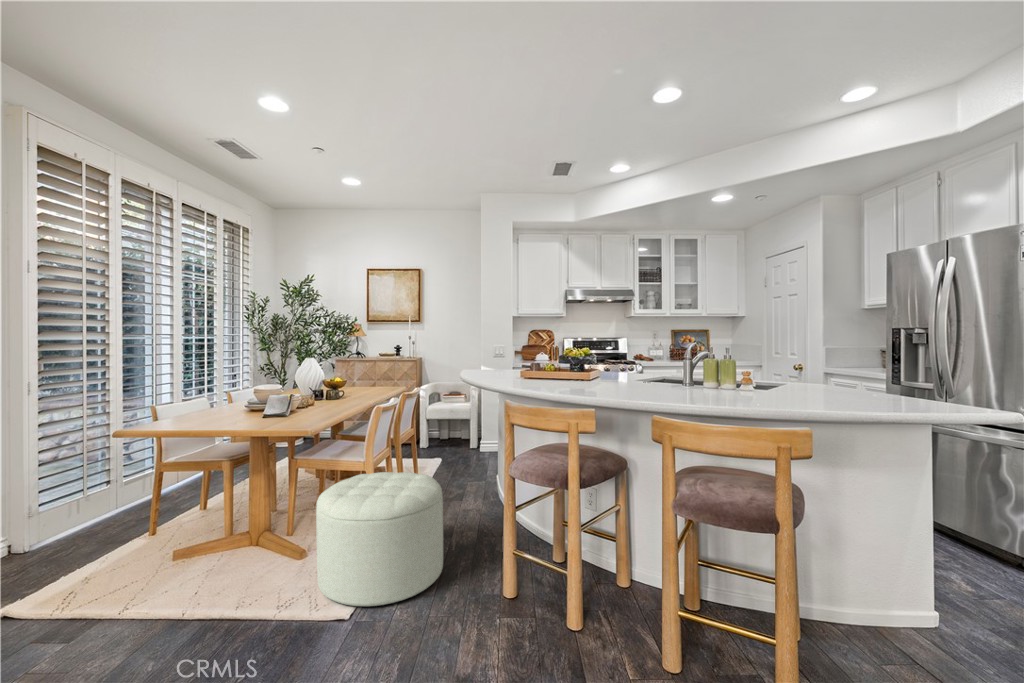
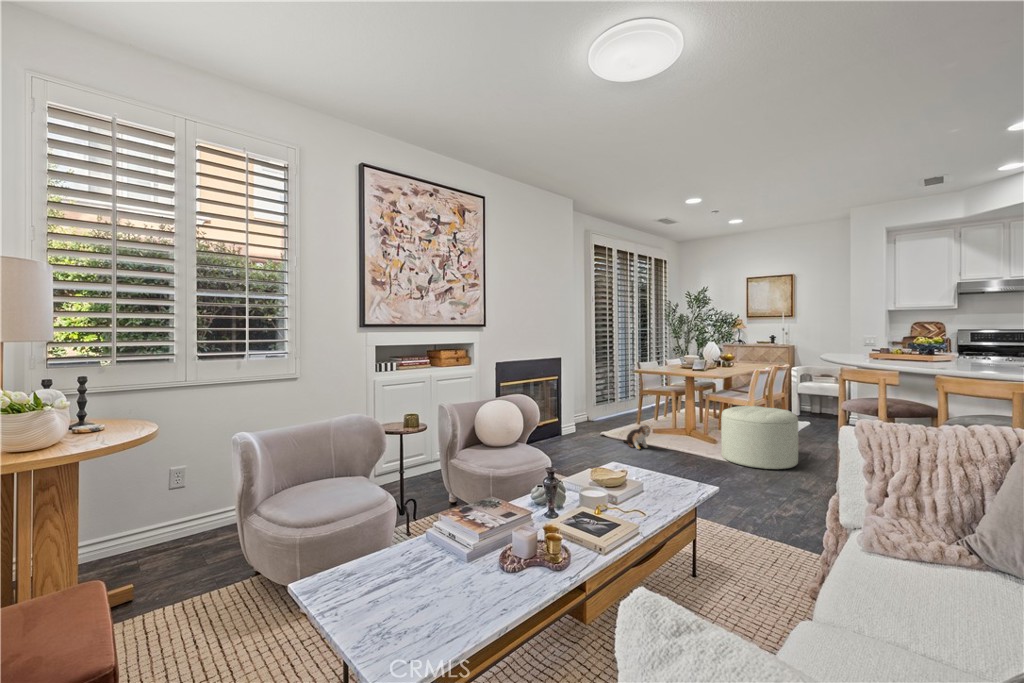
plush toy: none [94,558,160,625] -> present [623,425,652,449]

